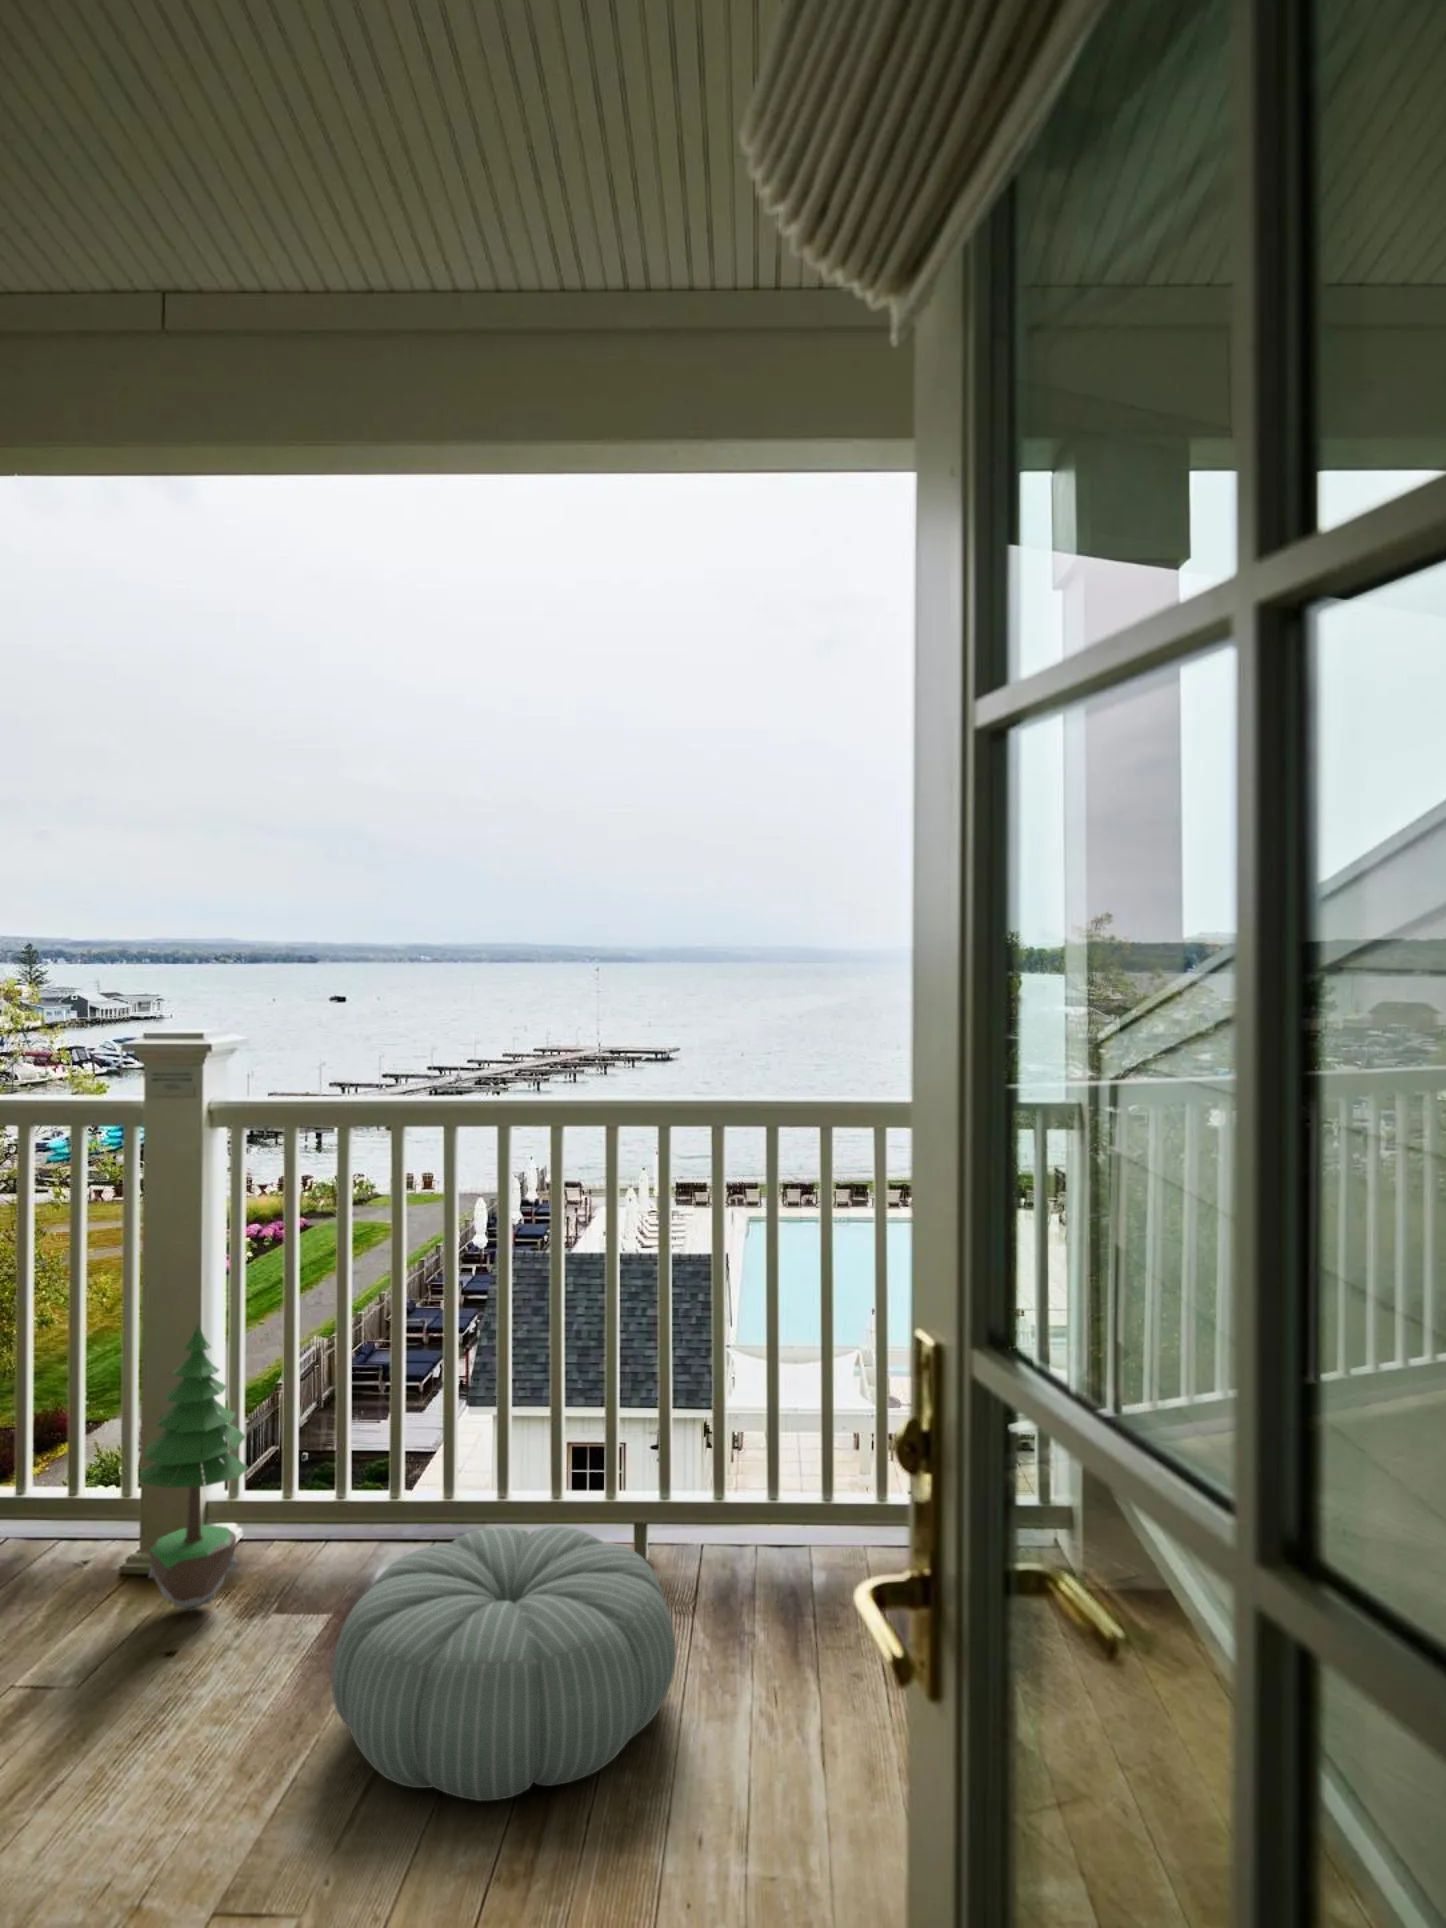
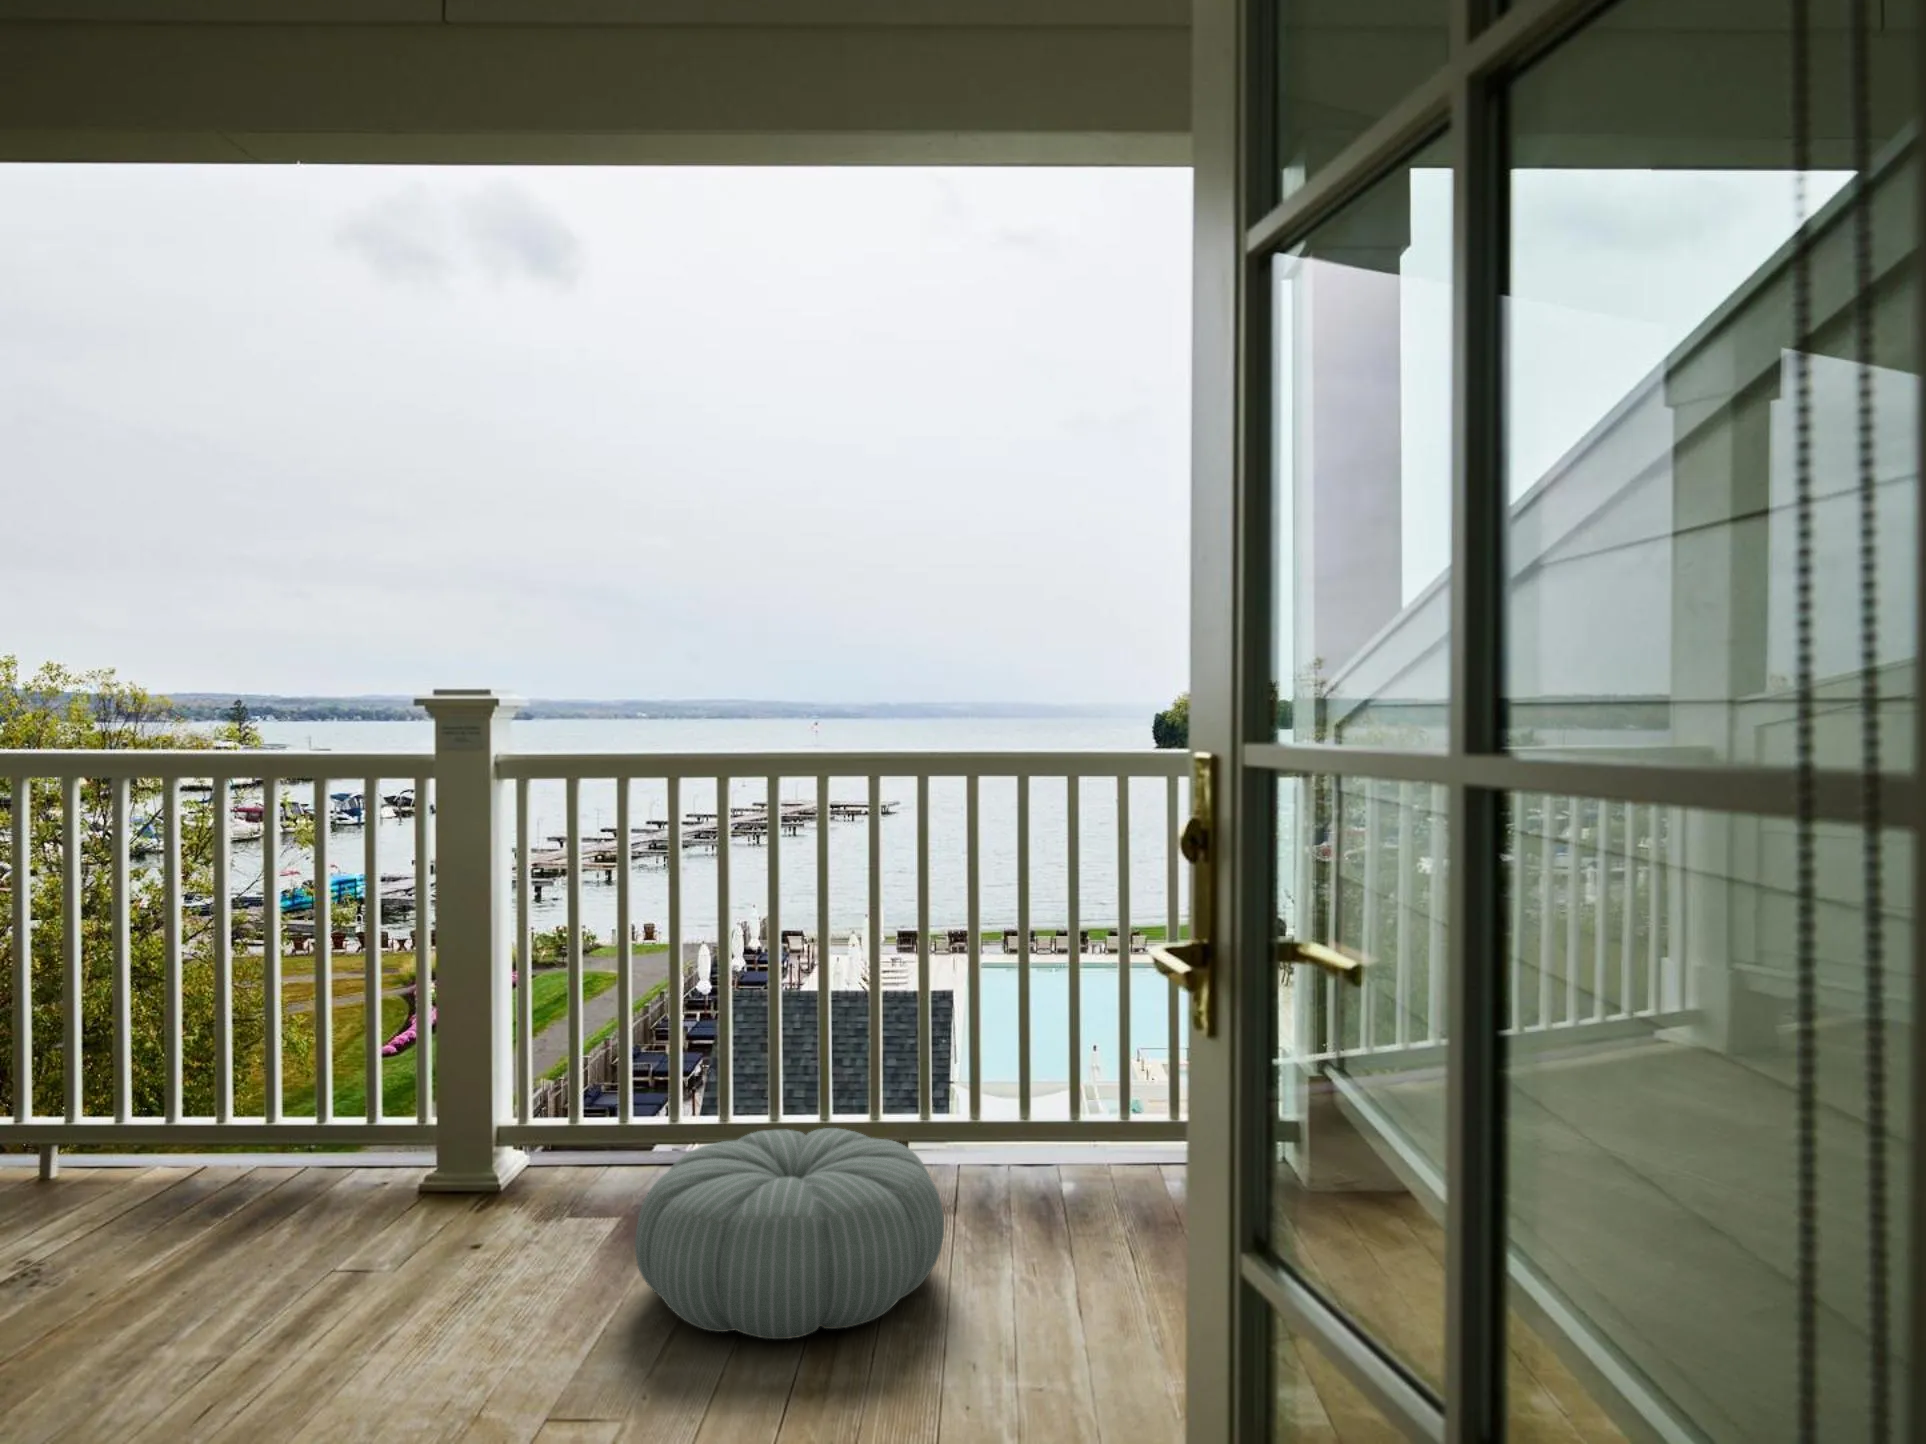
potted tree: present [140,1326,248,1610] -> none [441,953,541,1217]

